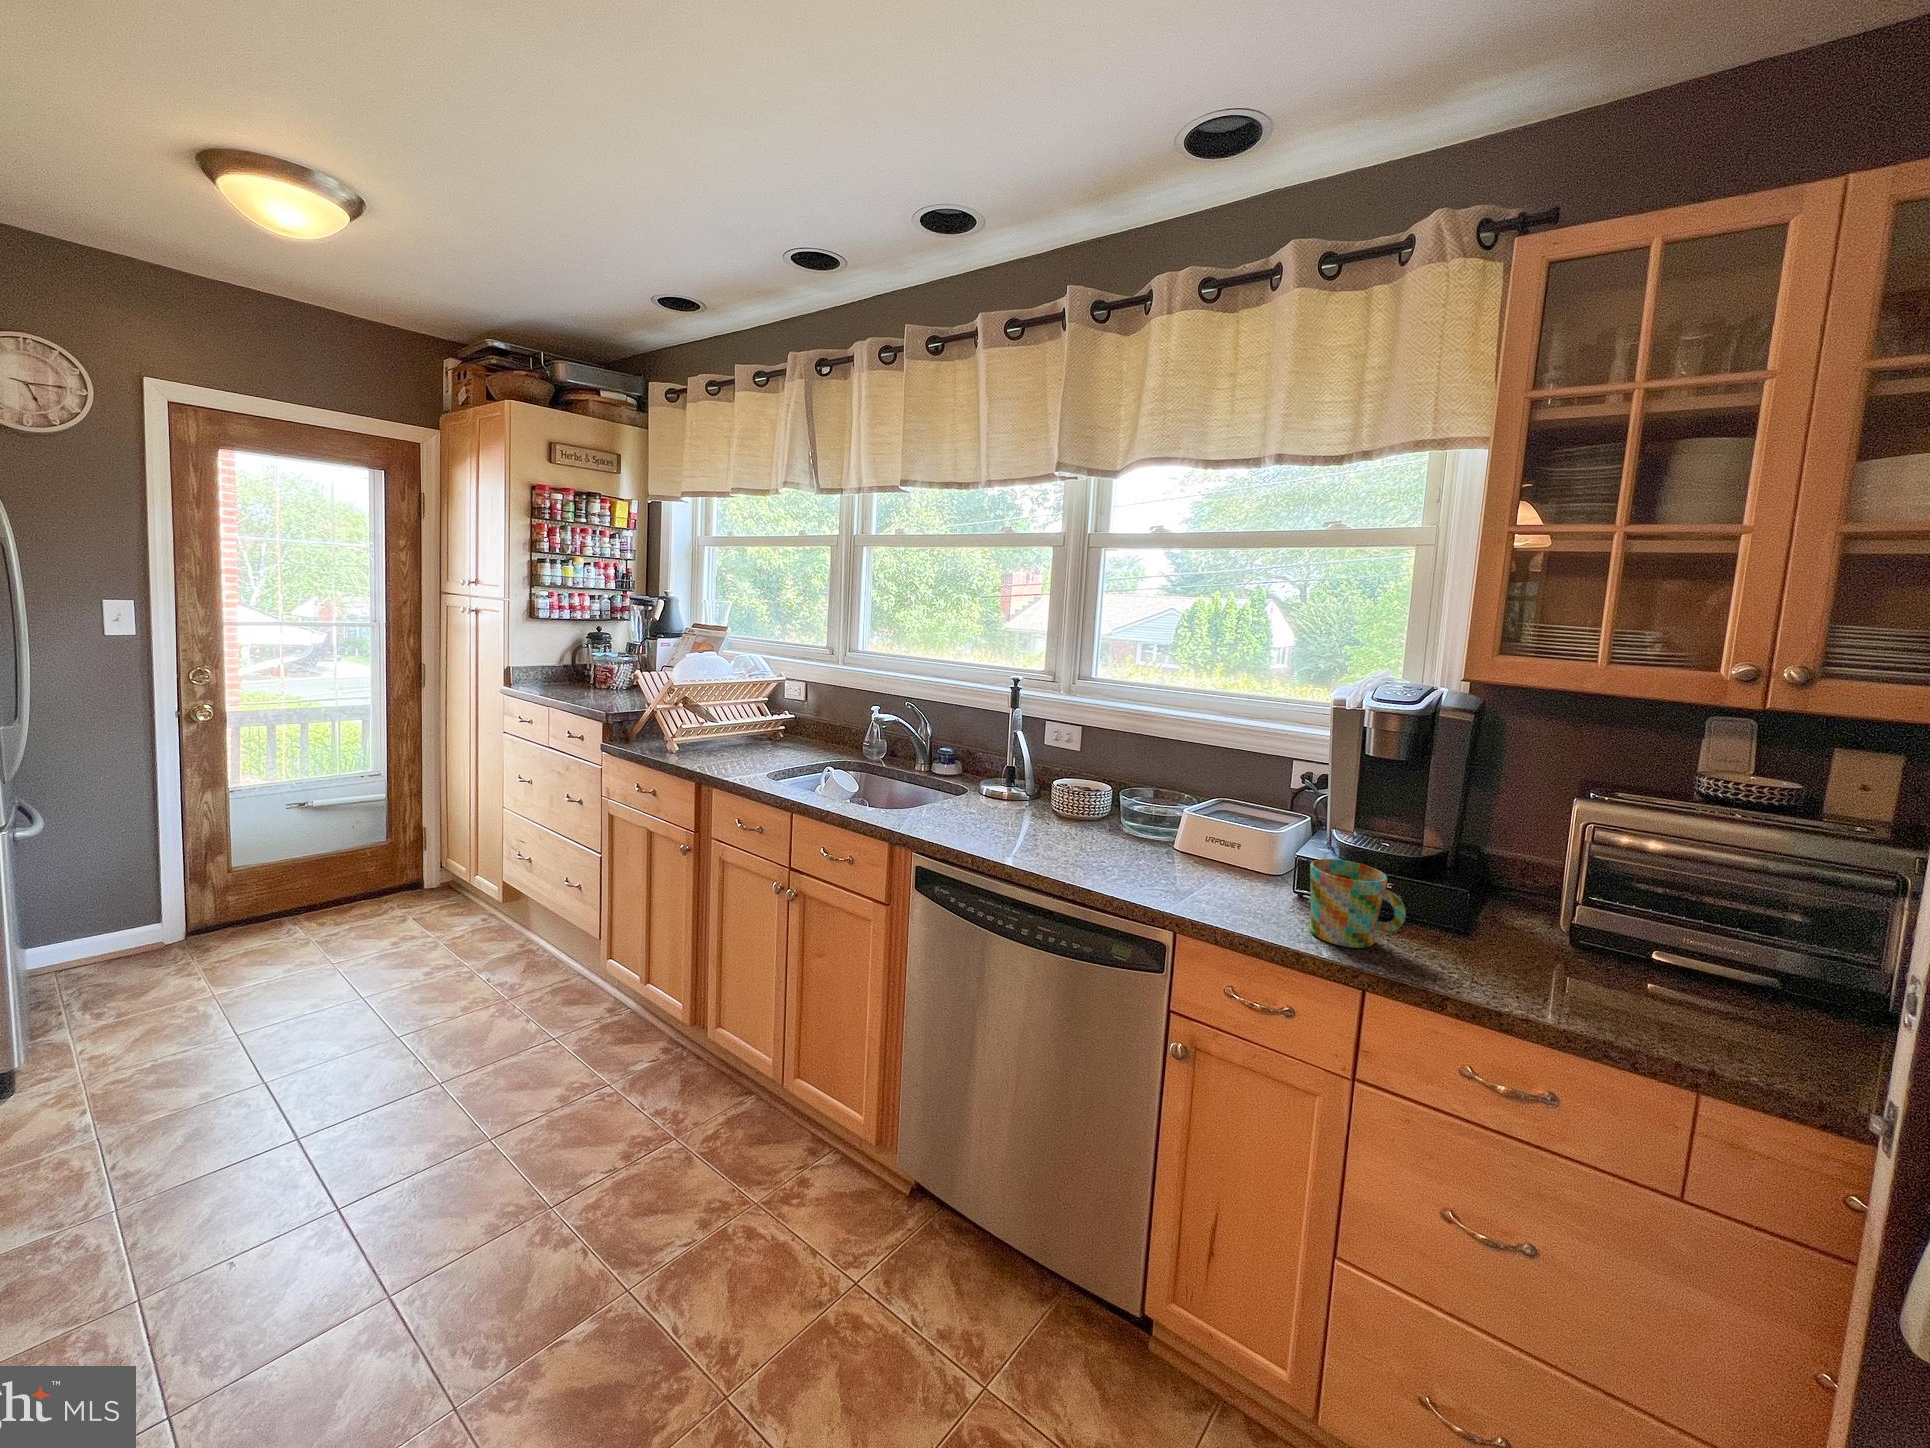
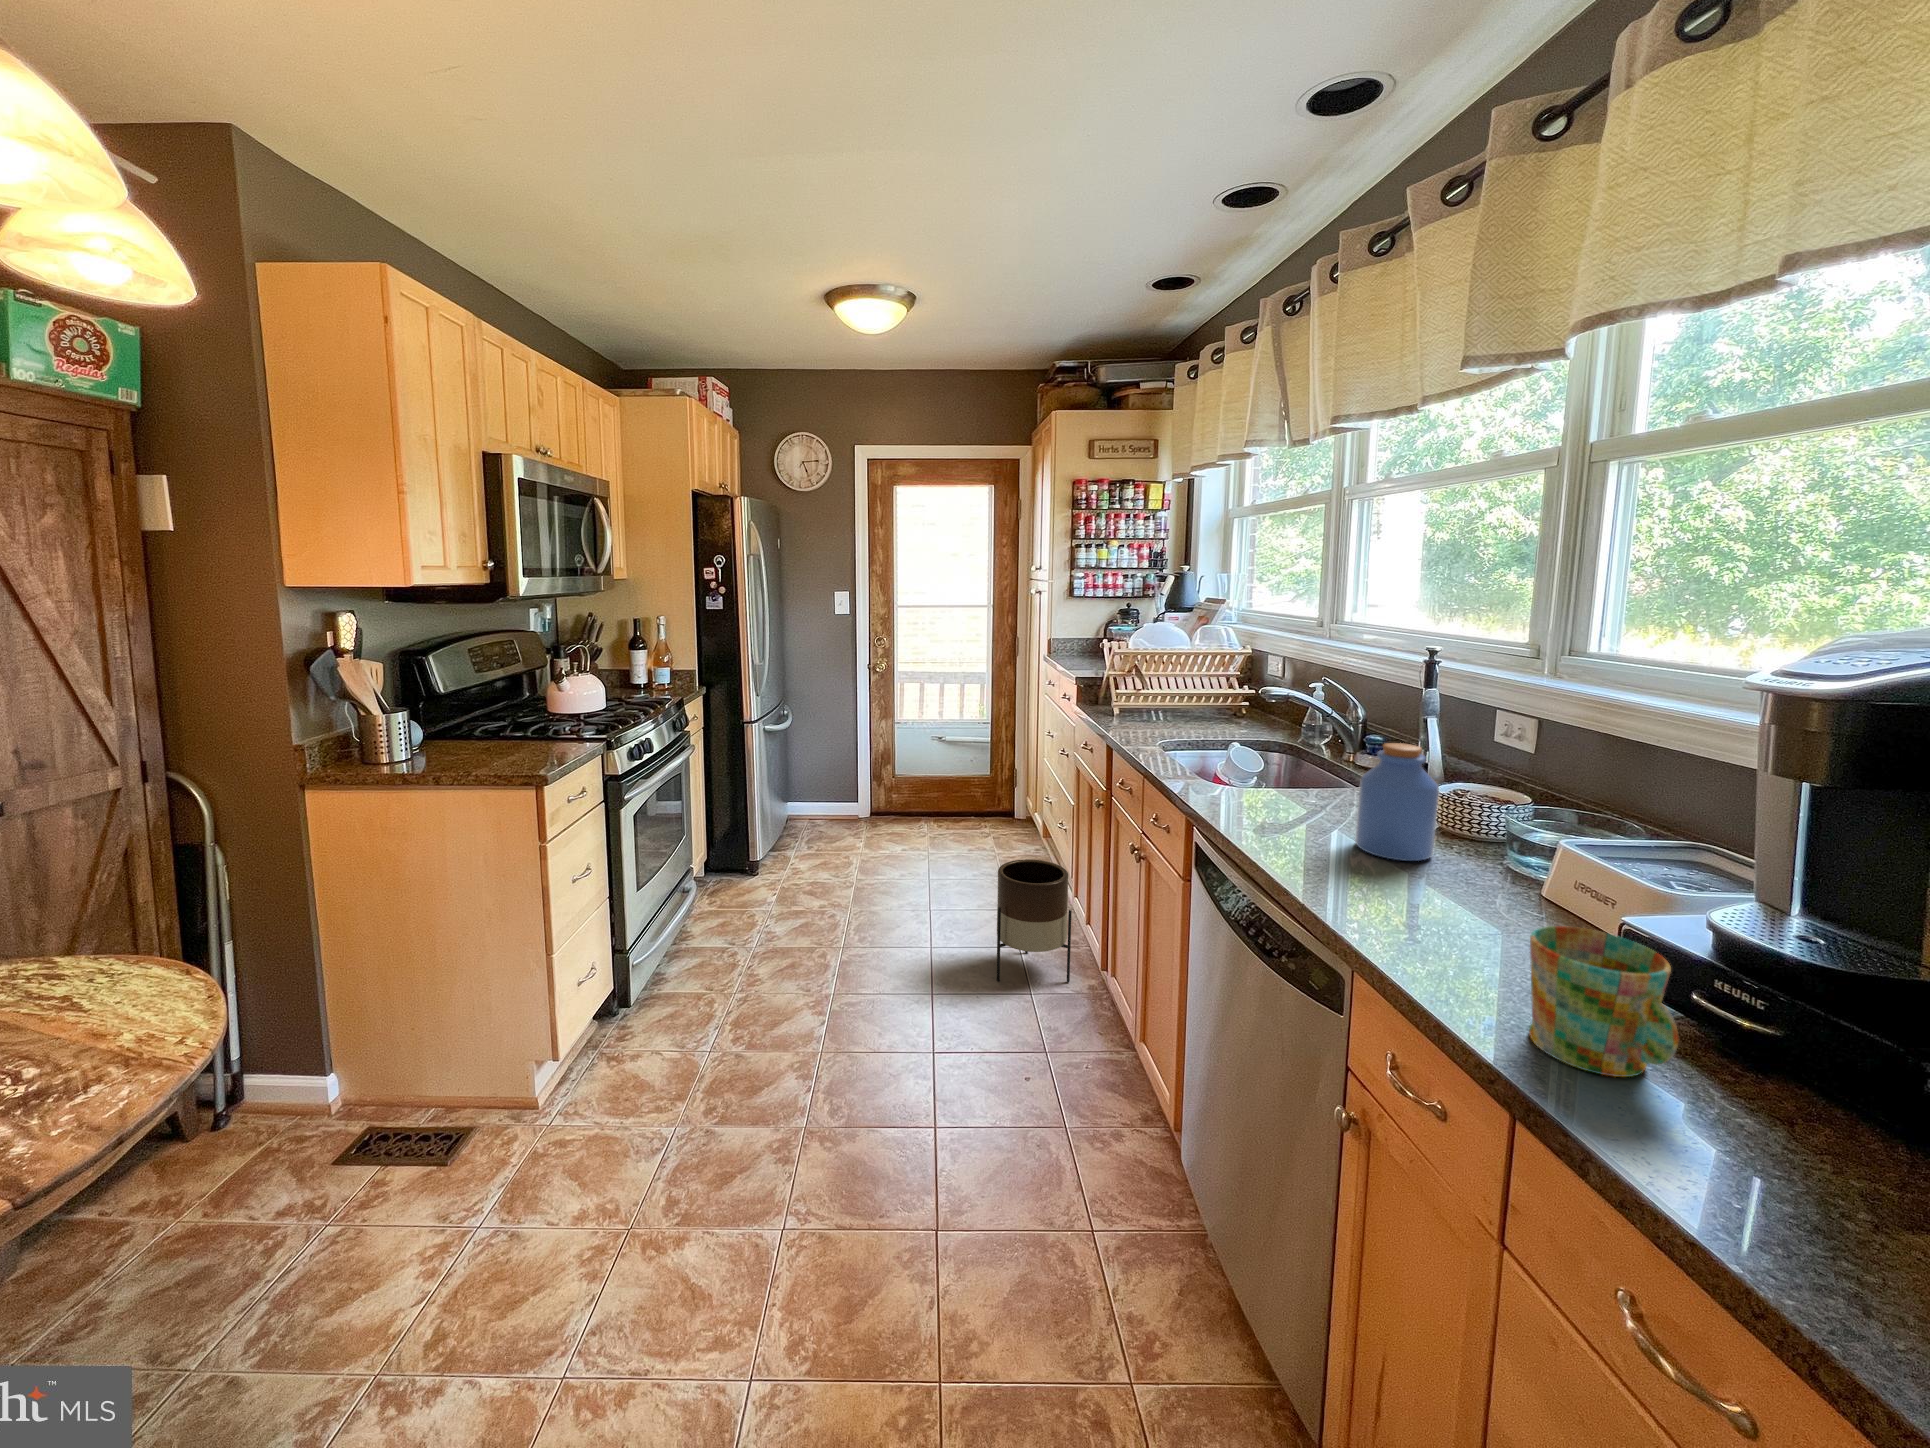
jar: none [1035,750,1091,841] -> present [1355,743,1439,861]
planter: none [549,925,643,1086] -> present [997,859,1072,982]

